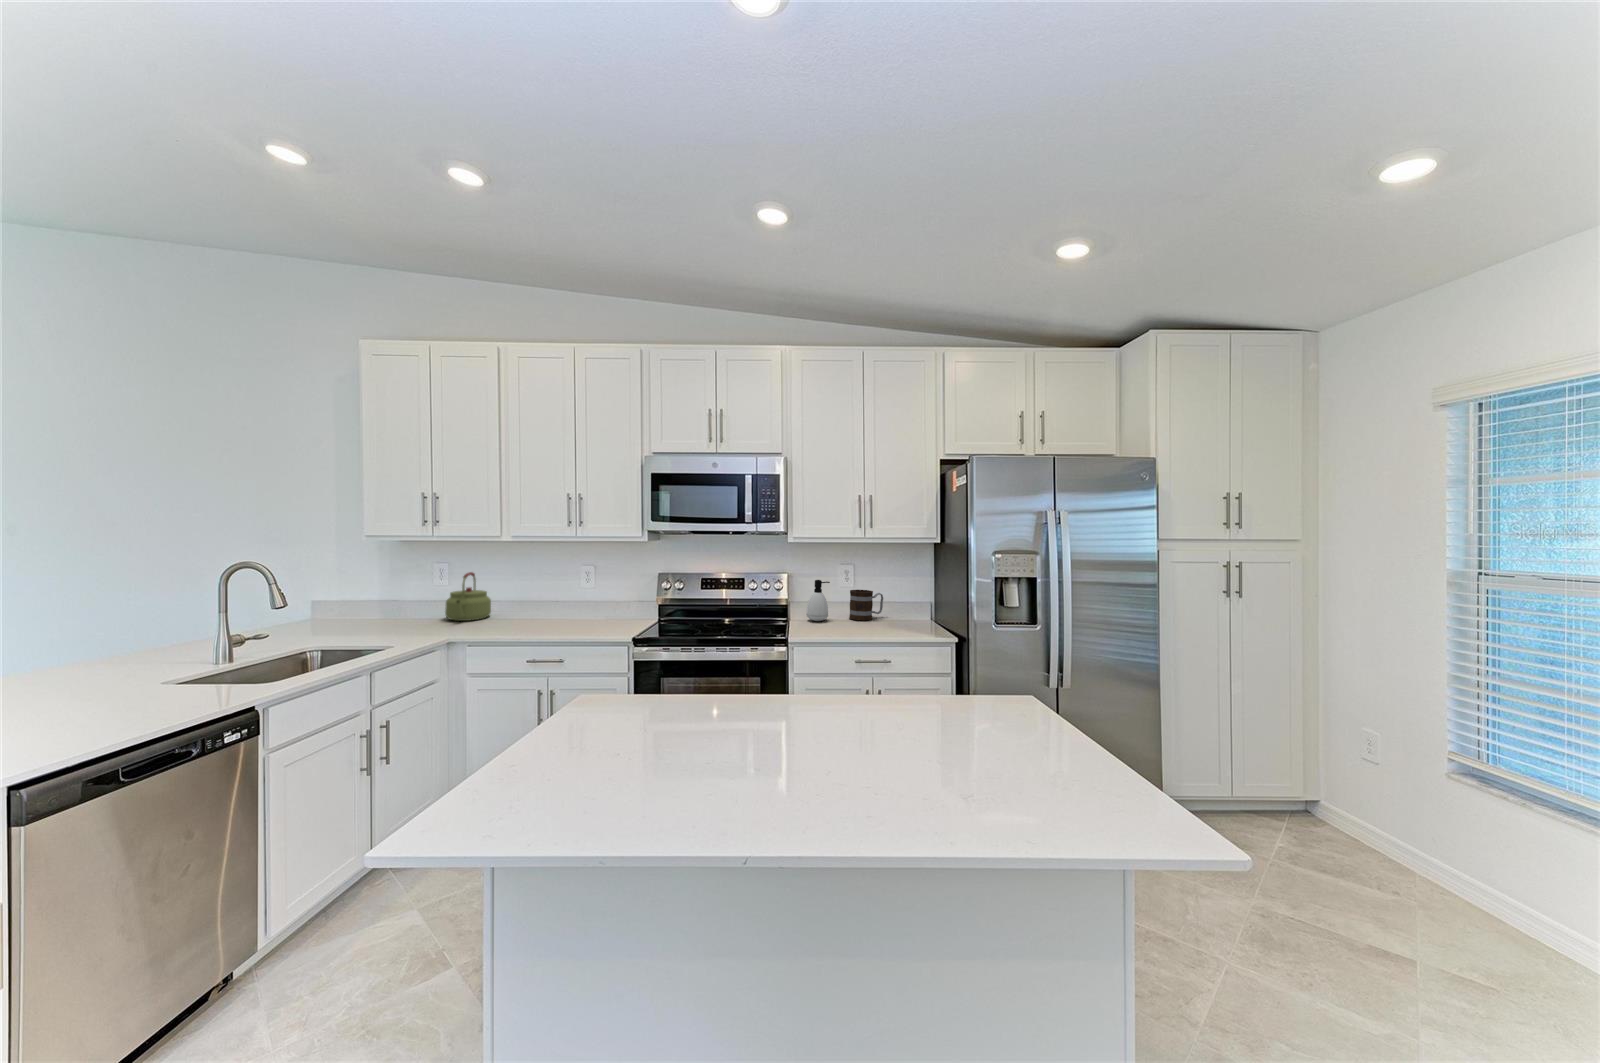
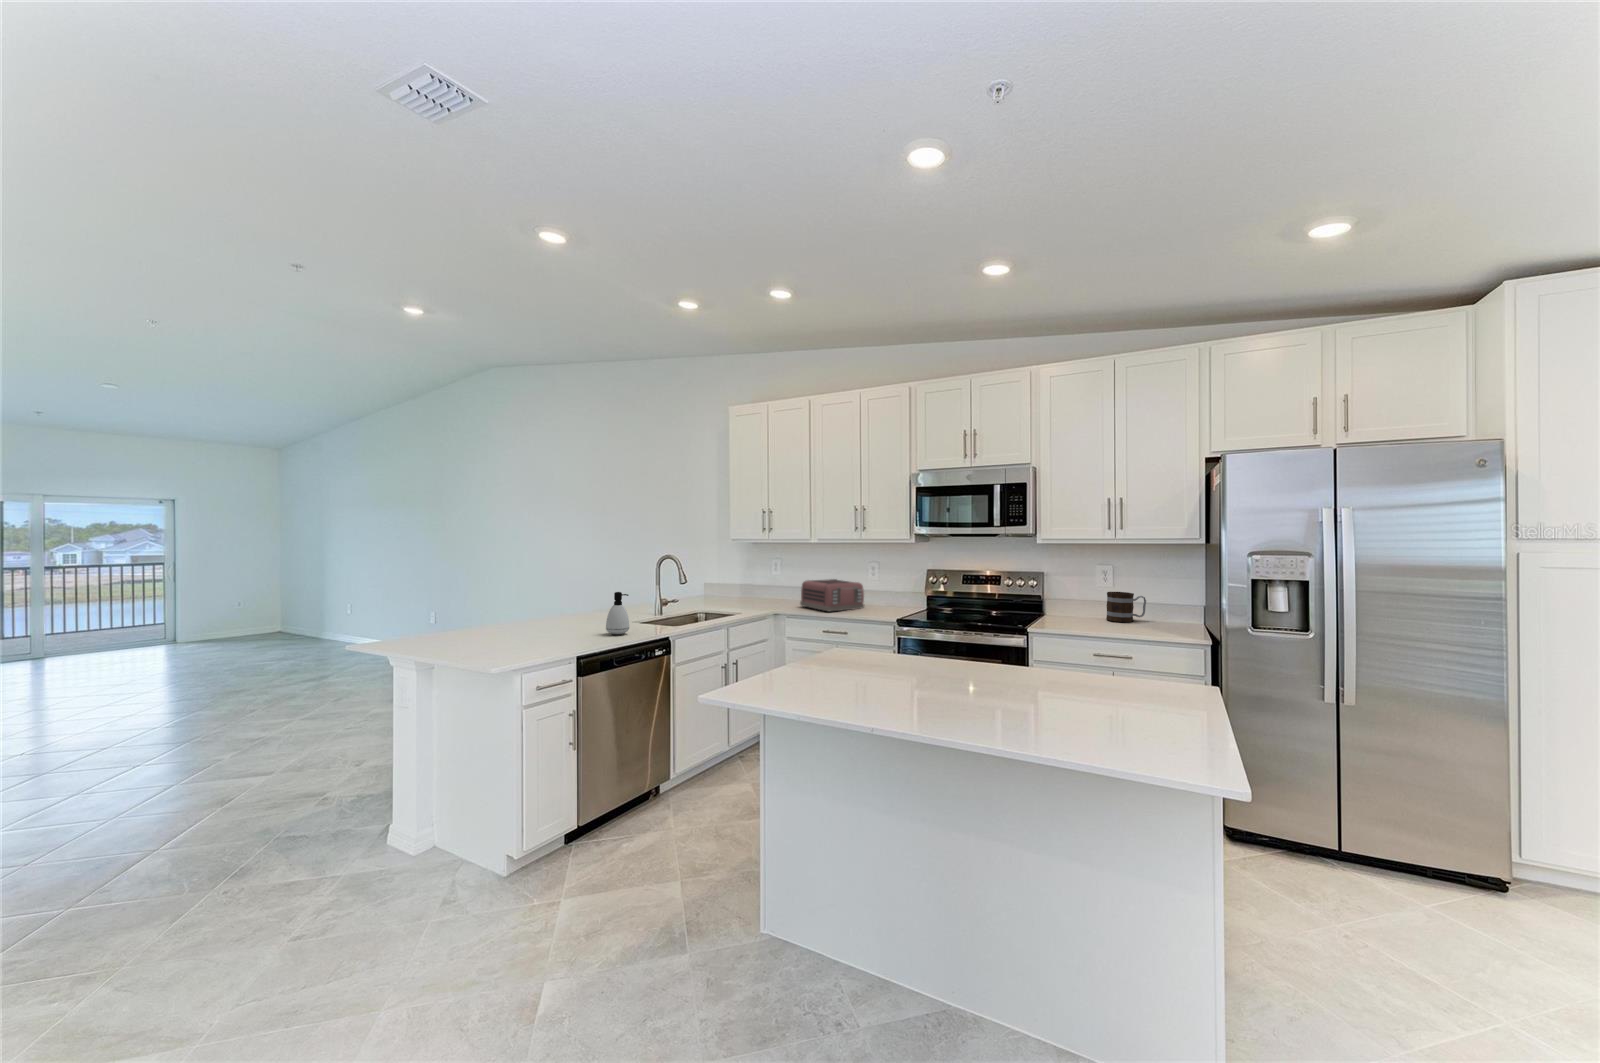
kettle: present [445,572,491,621] -> none [775,566,805,602]
soap dispenser: present [806,580,830,621] -> present [606,592,629,634]
toaster: none [488,588,580,633] -> present [800,579,864,611]

